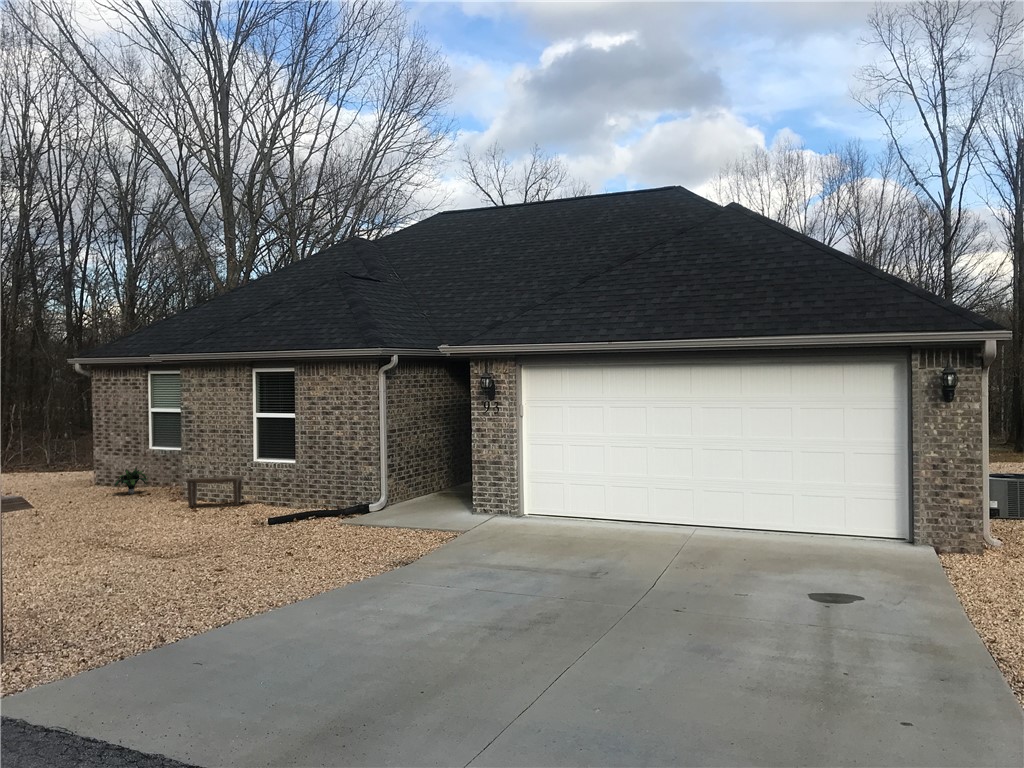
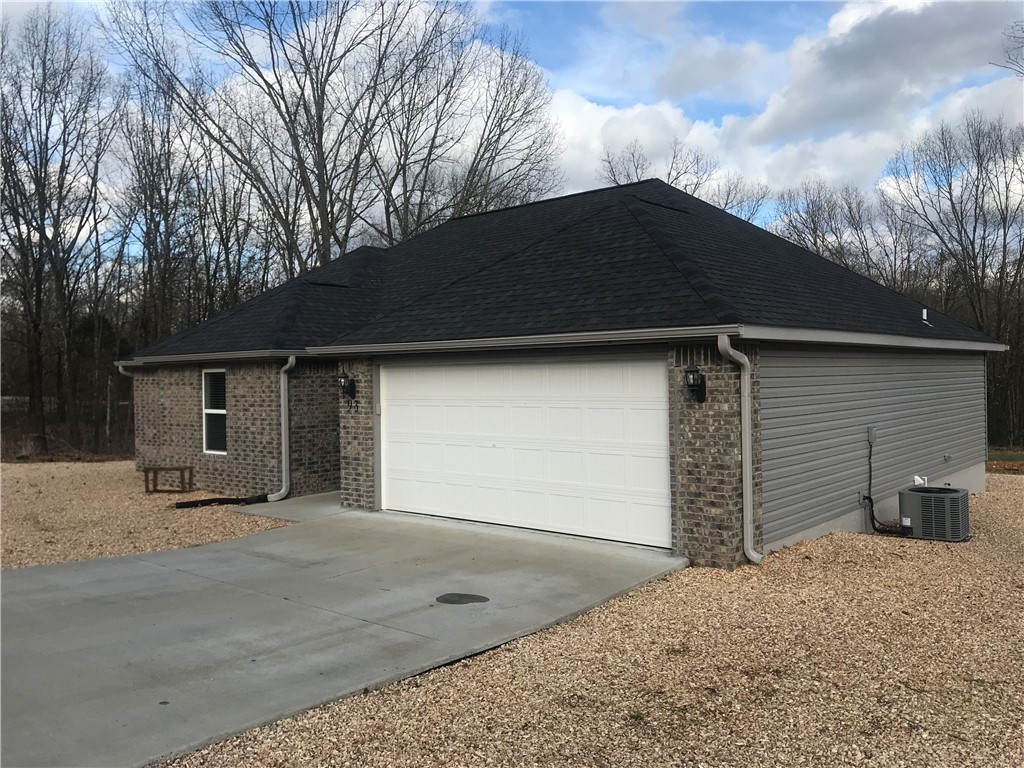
potted plant: present [115,468,149,494] -> none [111,456,144,480]

